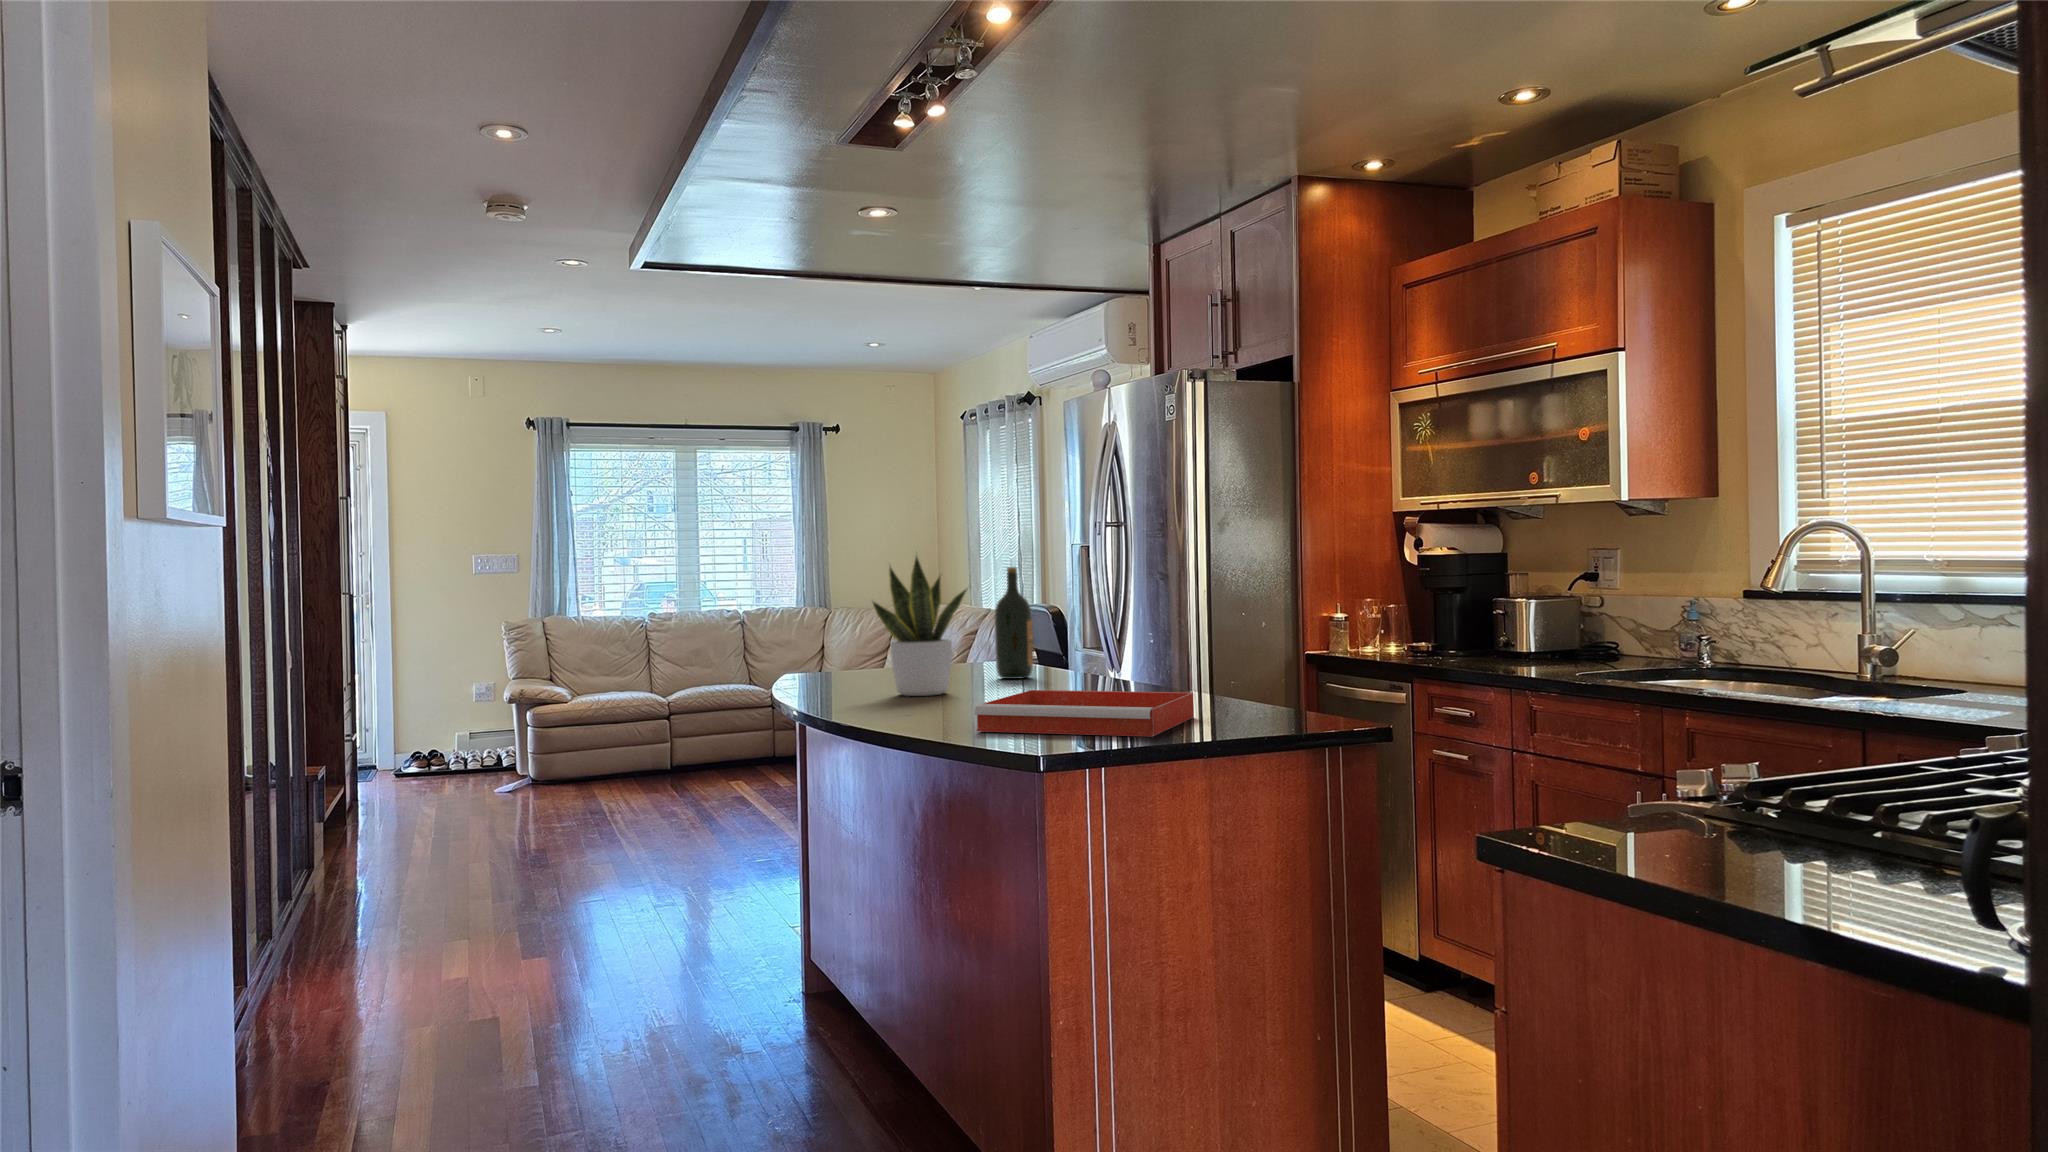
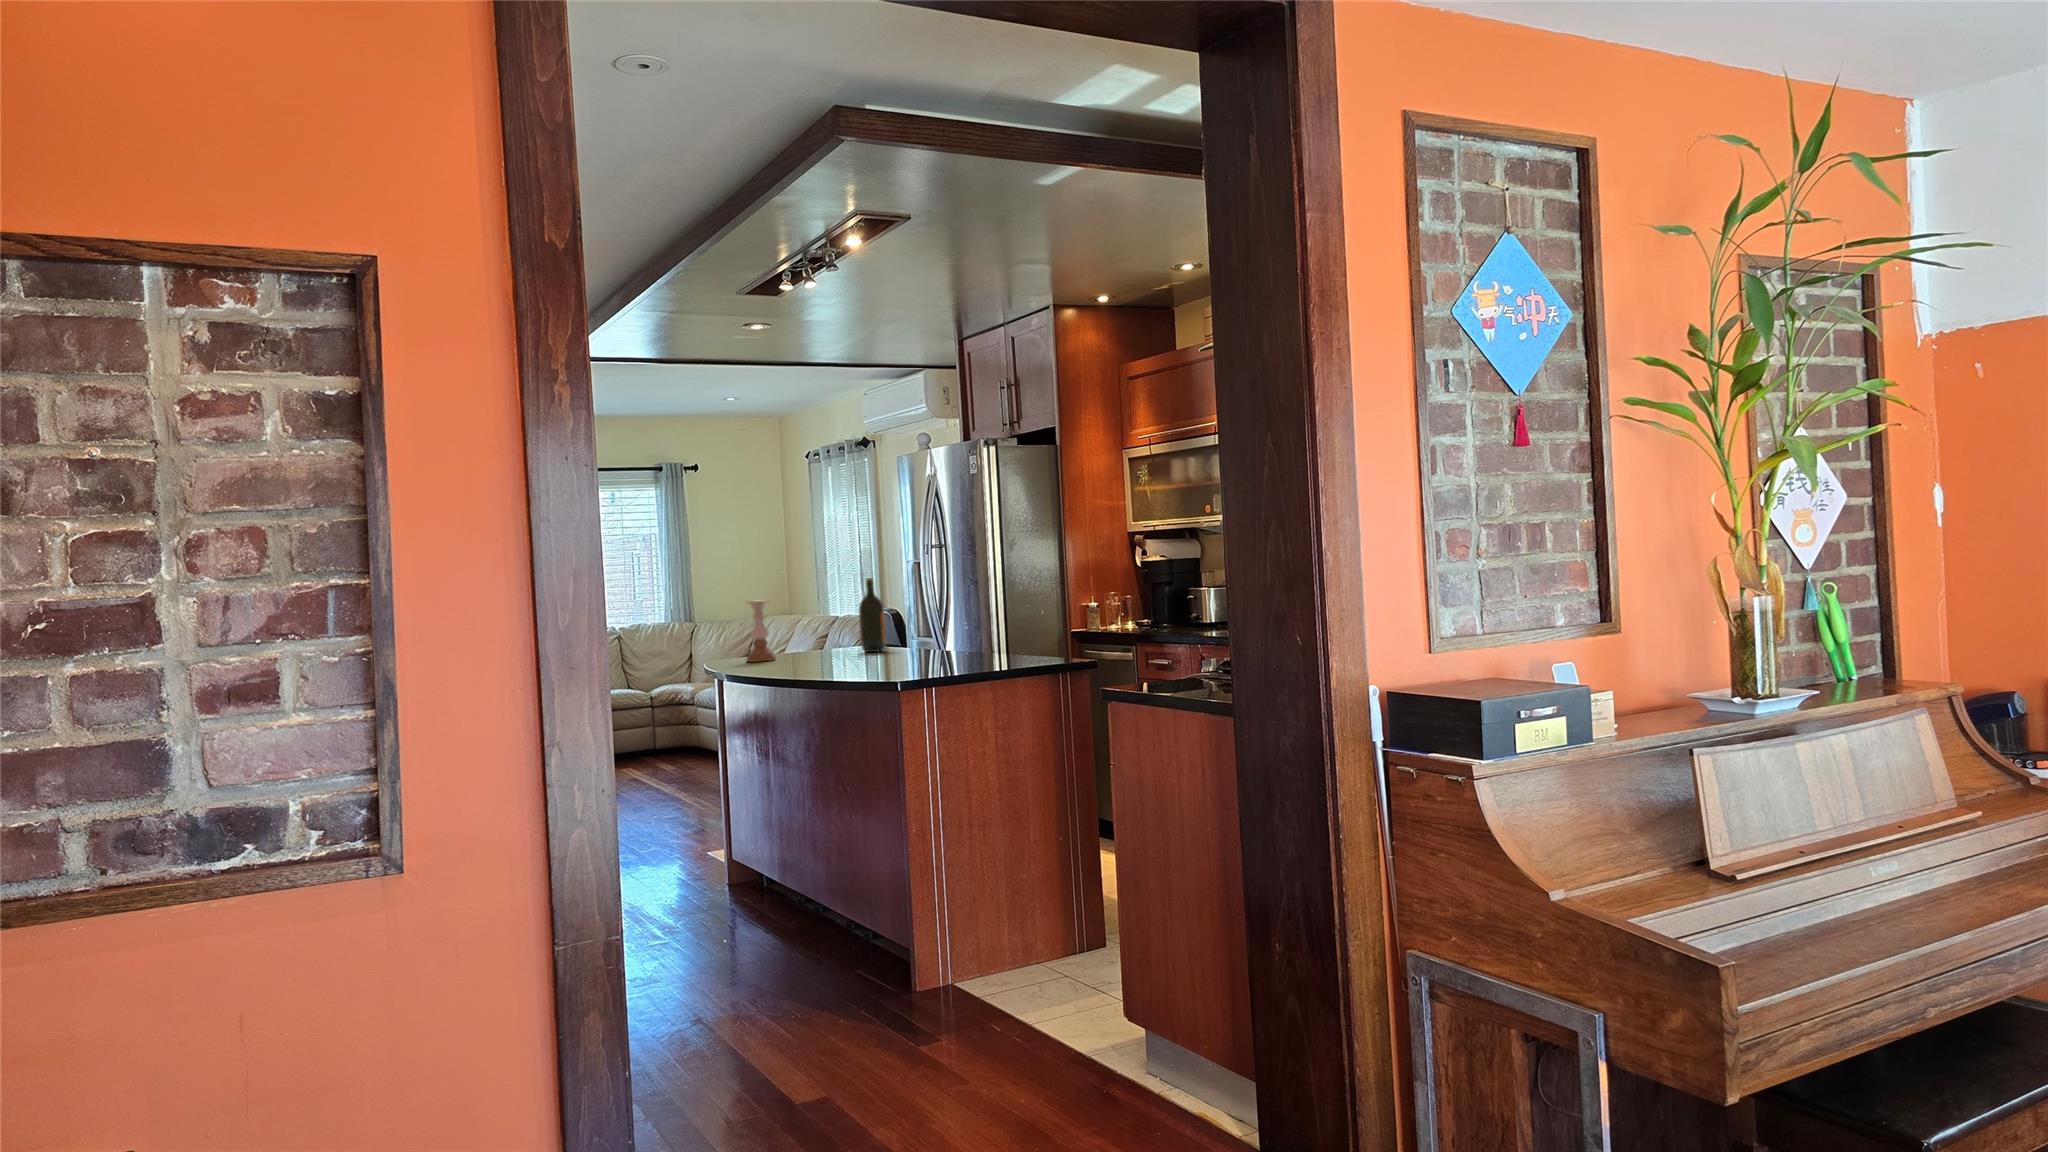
potted plant: present [873,557,967,696] -> none [782,569,846,662]
candle holder: none [824,595,869,687] -> present [746,600,776,662]
tray: present [975,690,1194,737] -> none [860,645,986,671]

